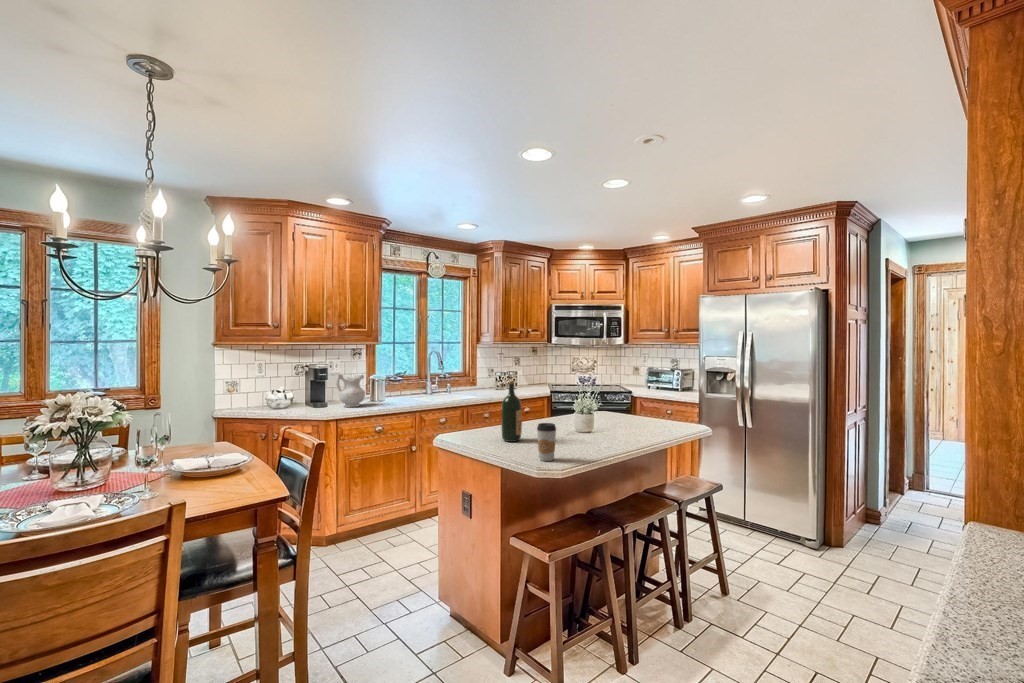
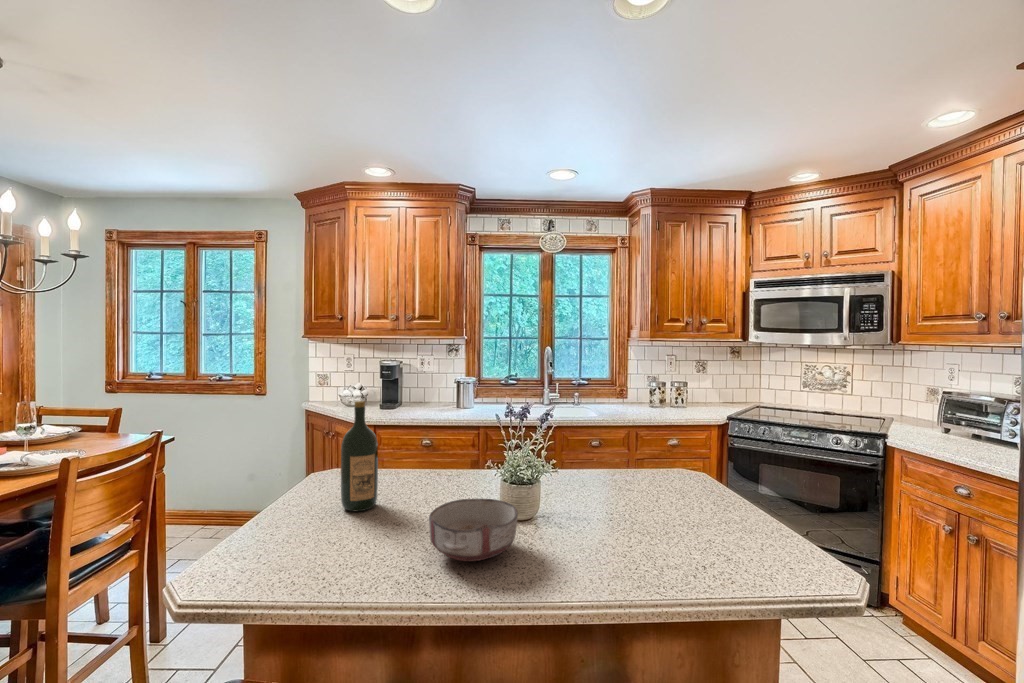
ceramic pitcher: present [336,375,365,407] -> none [400,373,434,413]
ceramic bowl: none [582,419,621,442] -> present [429,499,518,561]
coffee cup: present [537,423,556,461] -> none [213,497,261,584]

